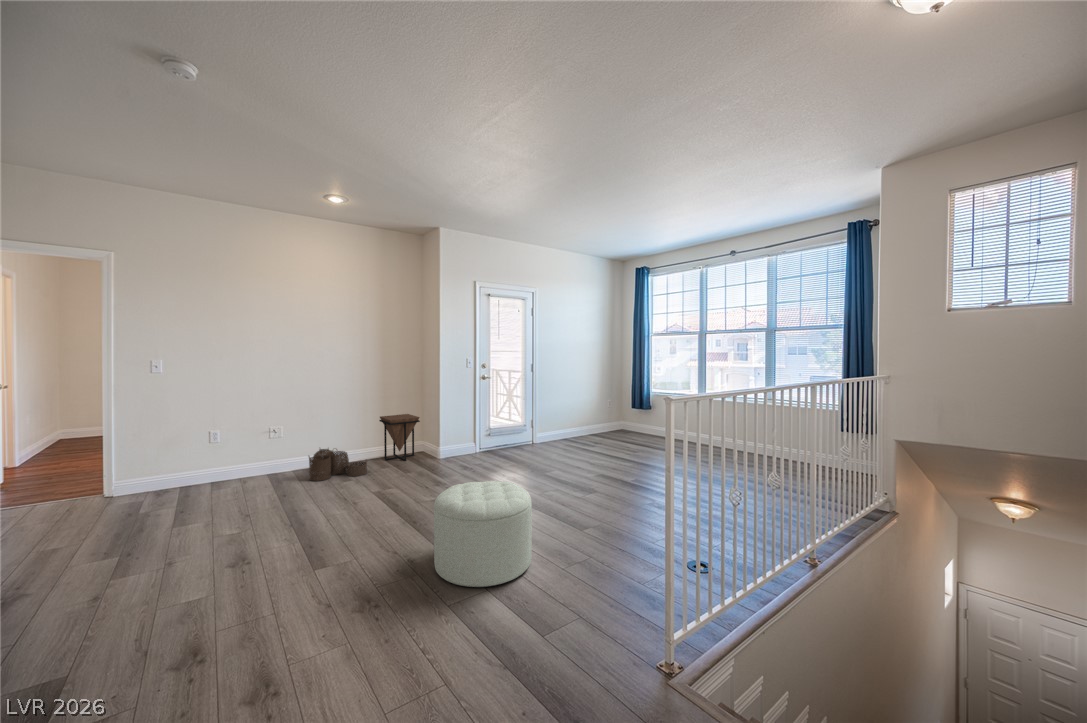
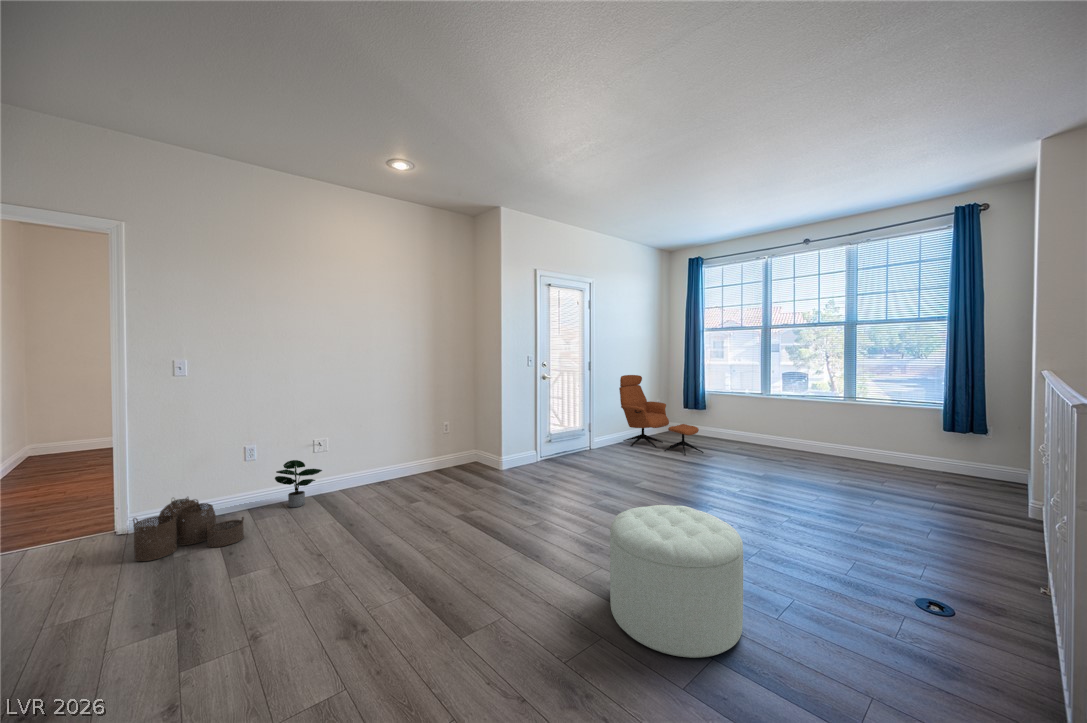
armchair: none [564,376,633,451] -> present [619,375,703,455]
side table: present [379,414,420,461] -> none [432,419,479,473]
potted plant: none [234,444,274,482] -> present [275,460,322,507]
woven basket: present [309,449,367,481] -> present [133,497,244,561]

